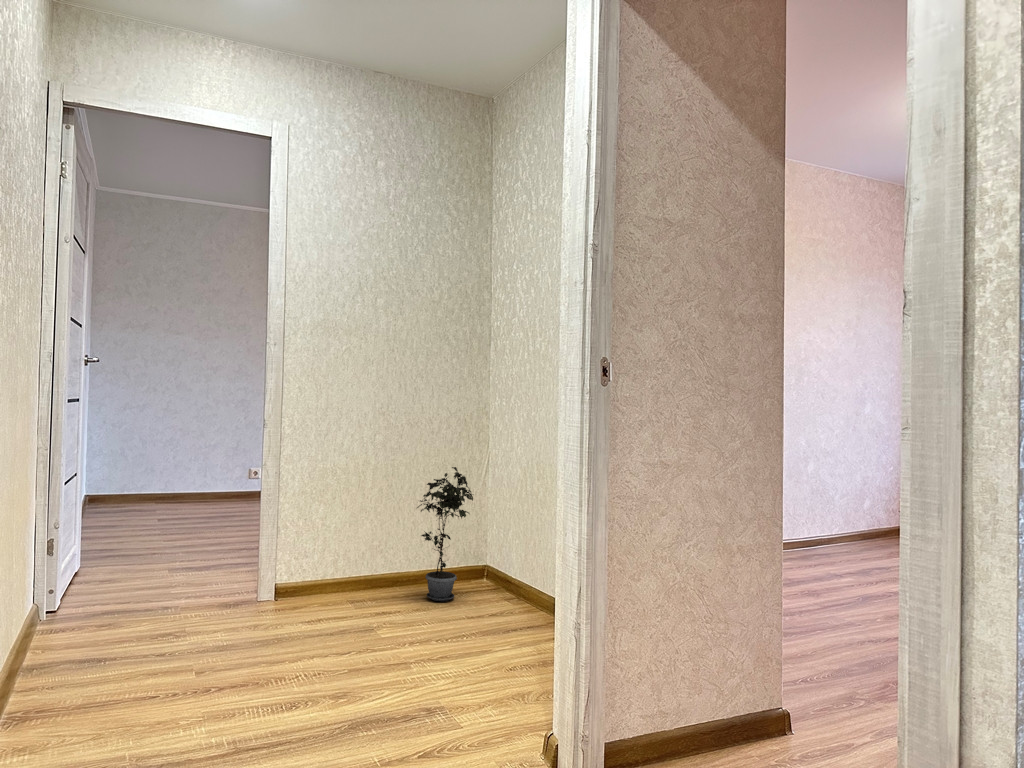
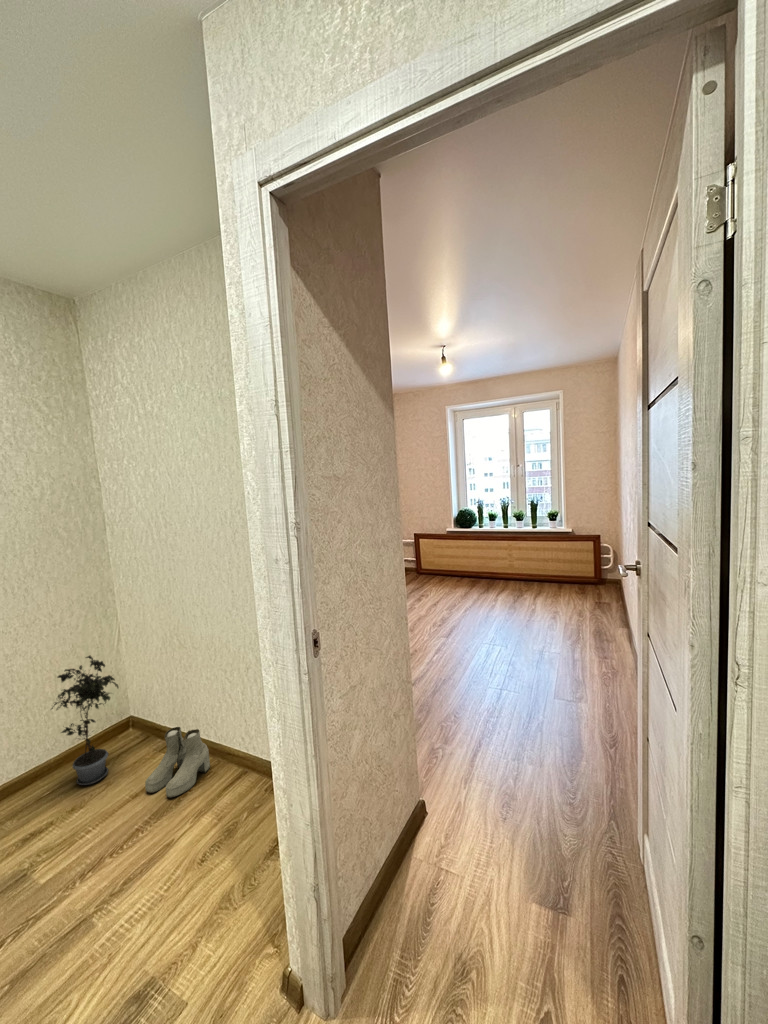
boots: none [481,565,549,630] -> present [145,727,210,798]

